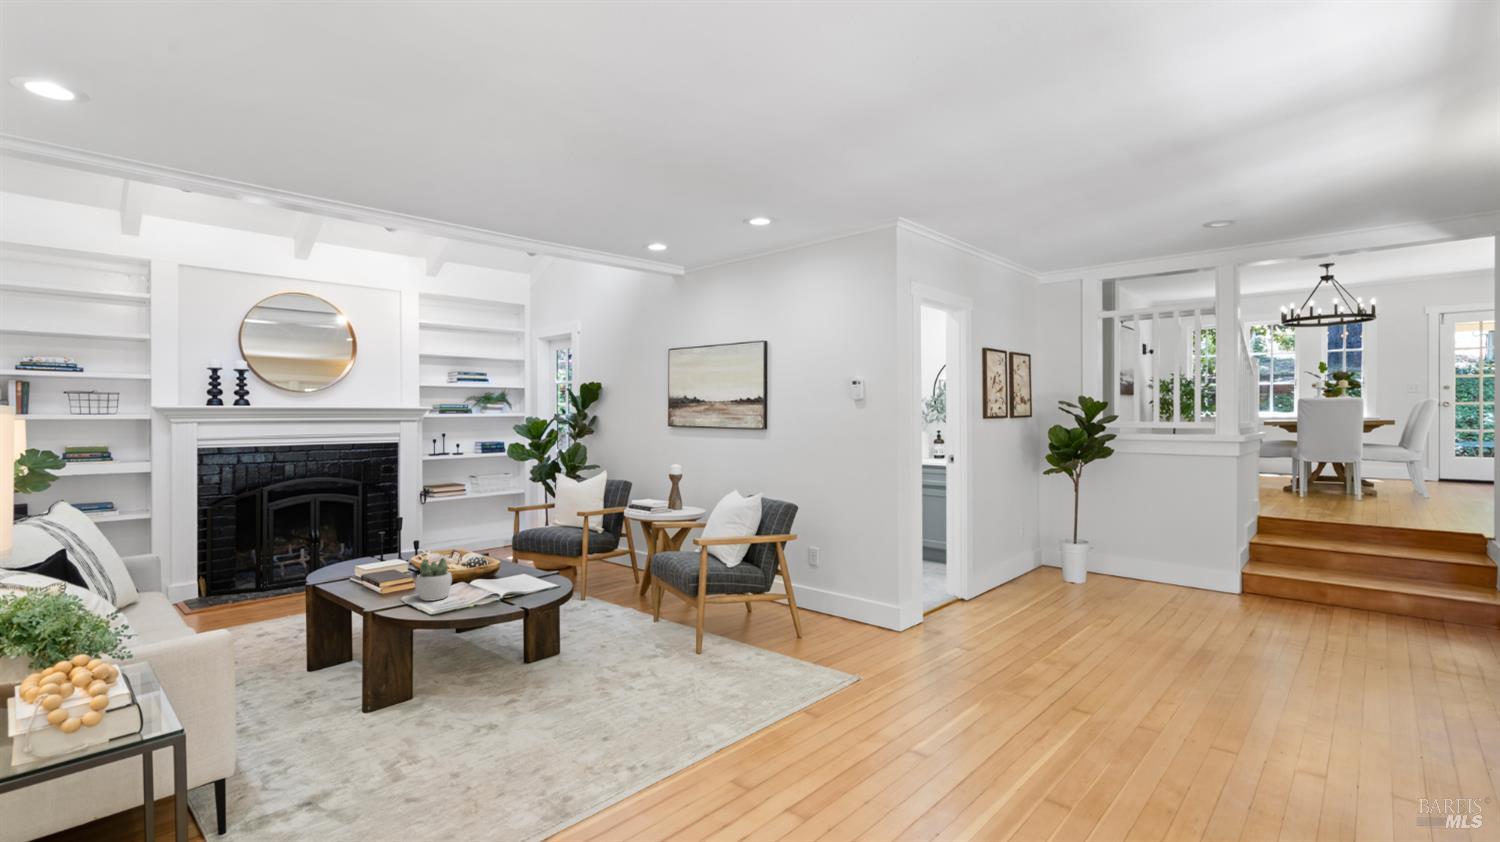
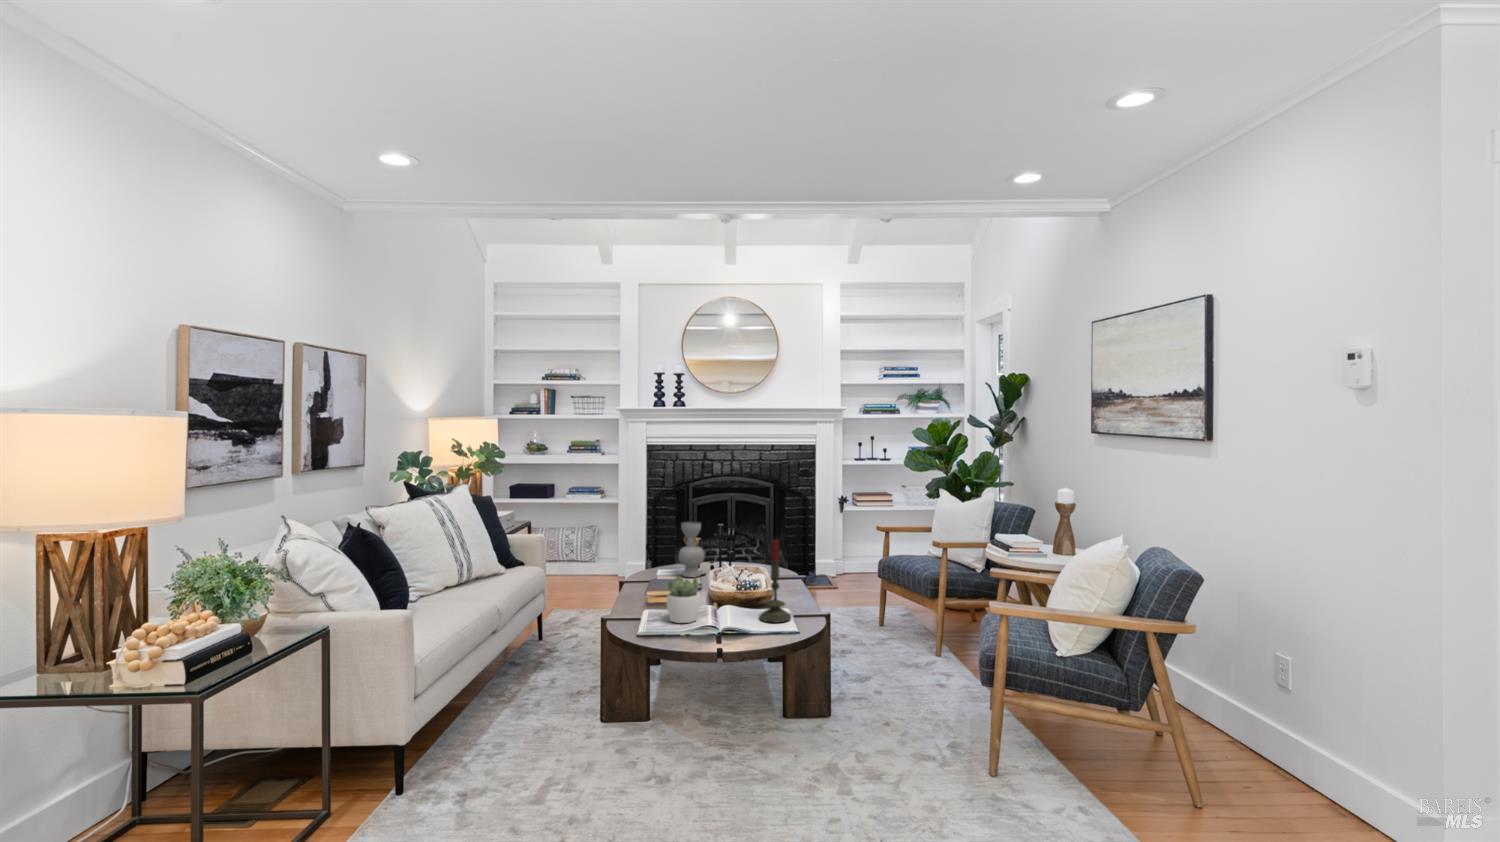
decorative vase: none [366,515,394,568] -> present [678,522,705,577]
candle: none [501,515,529,586] -> present [760,540,791,623]

